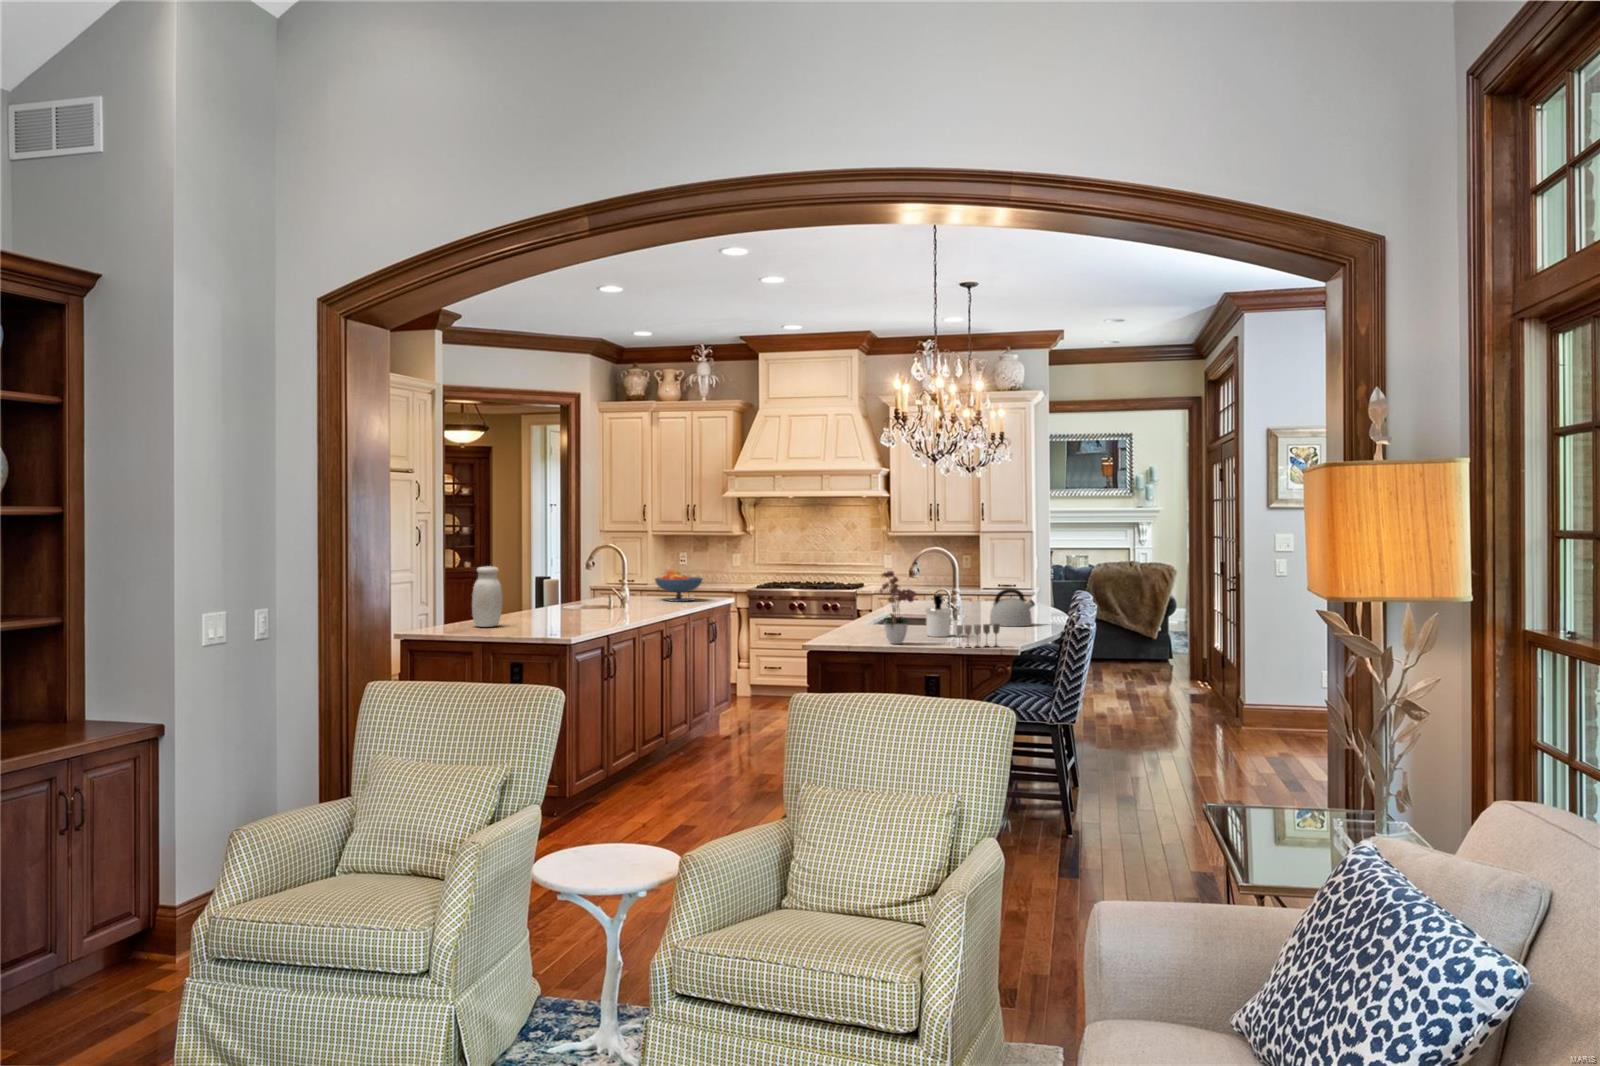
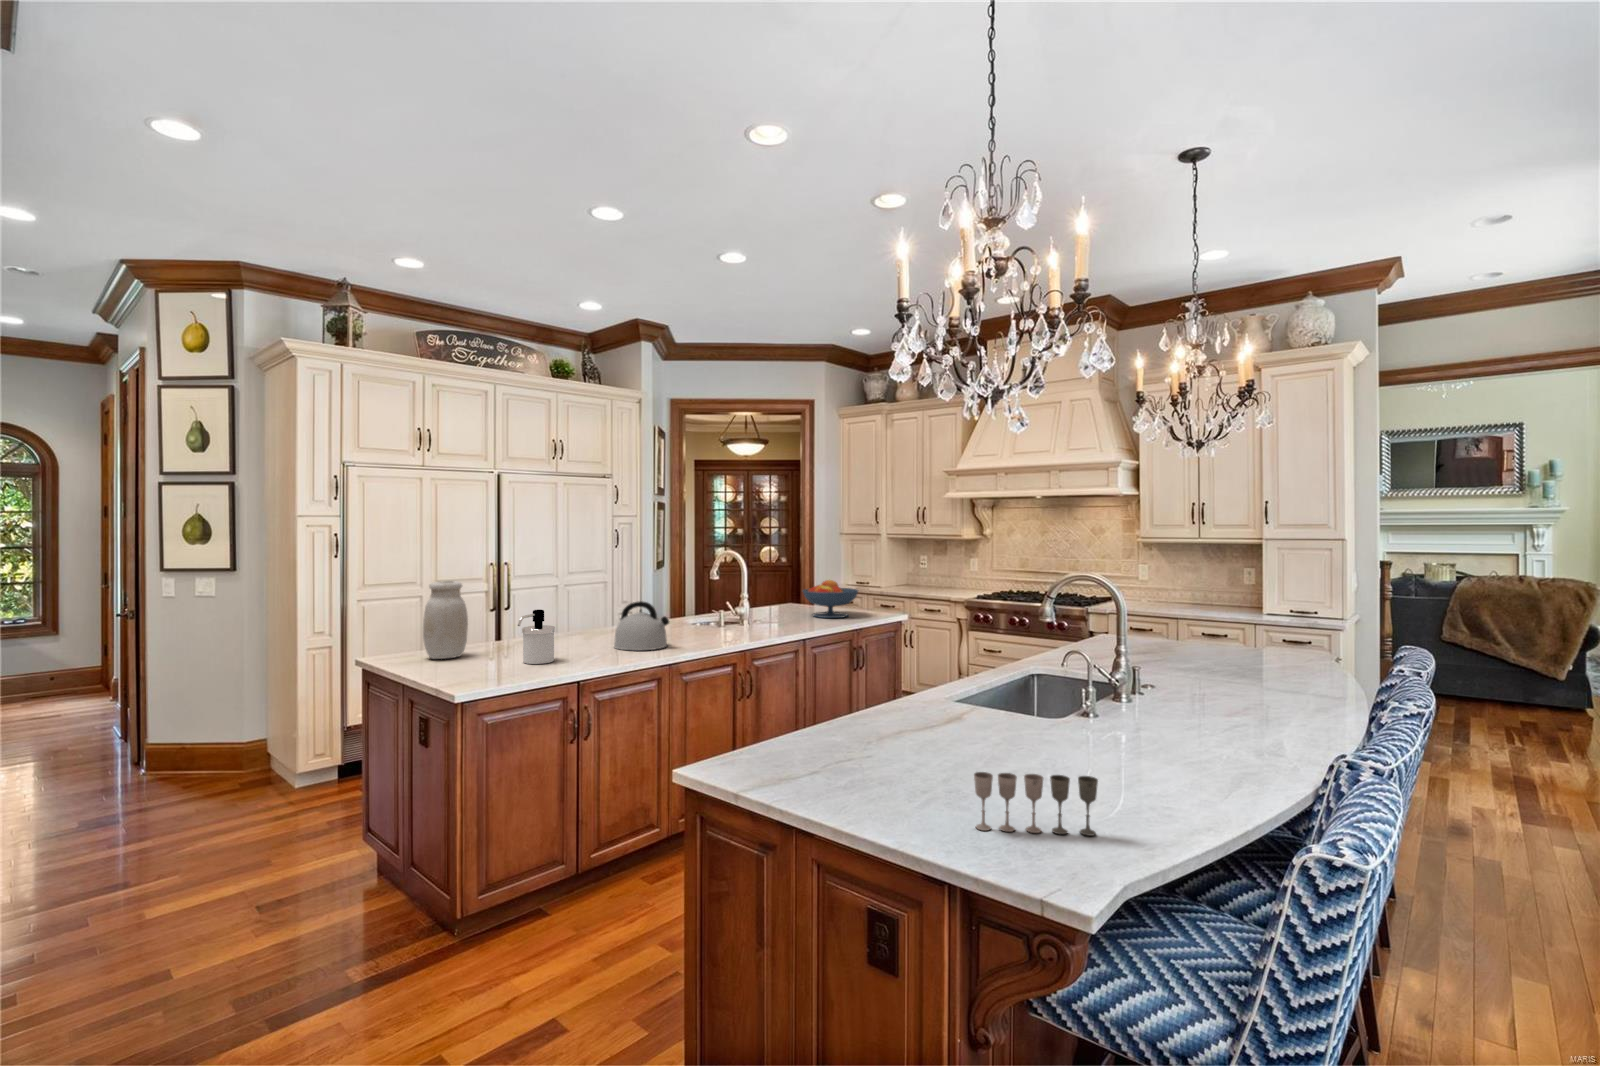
flower arrangement: present [880,571,916,644] -> none [823,620,932,786]
kettle: present [990,589,1035,626] -> present [614,601,669,650]
soap dispenser: present [926,595,951,637] -> present [518,610,555,664]

